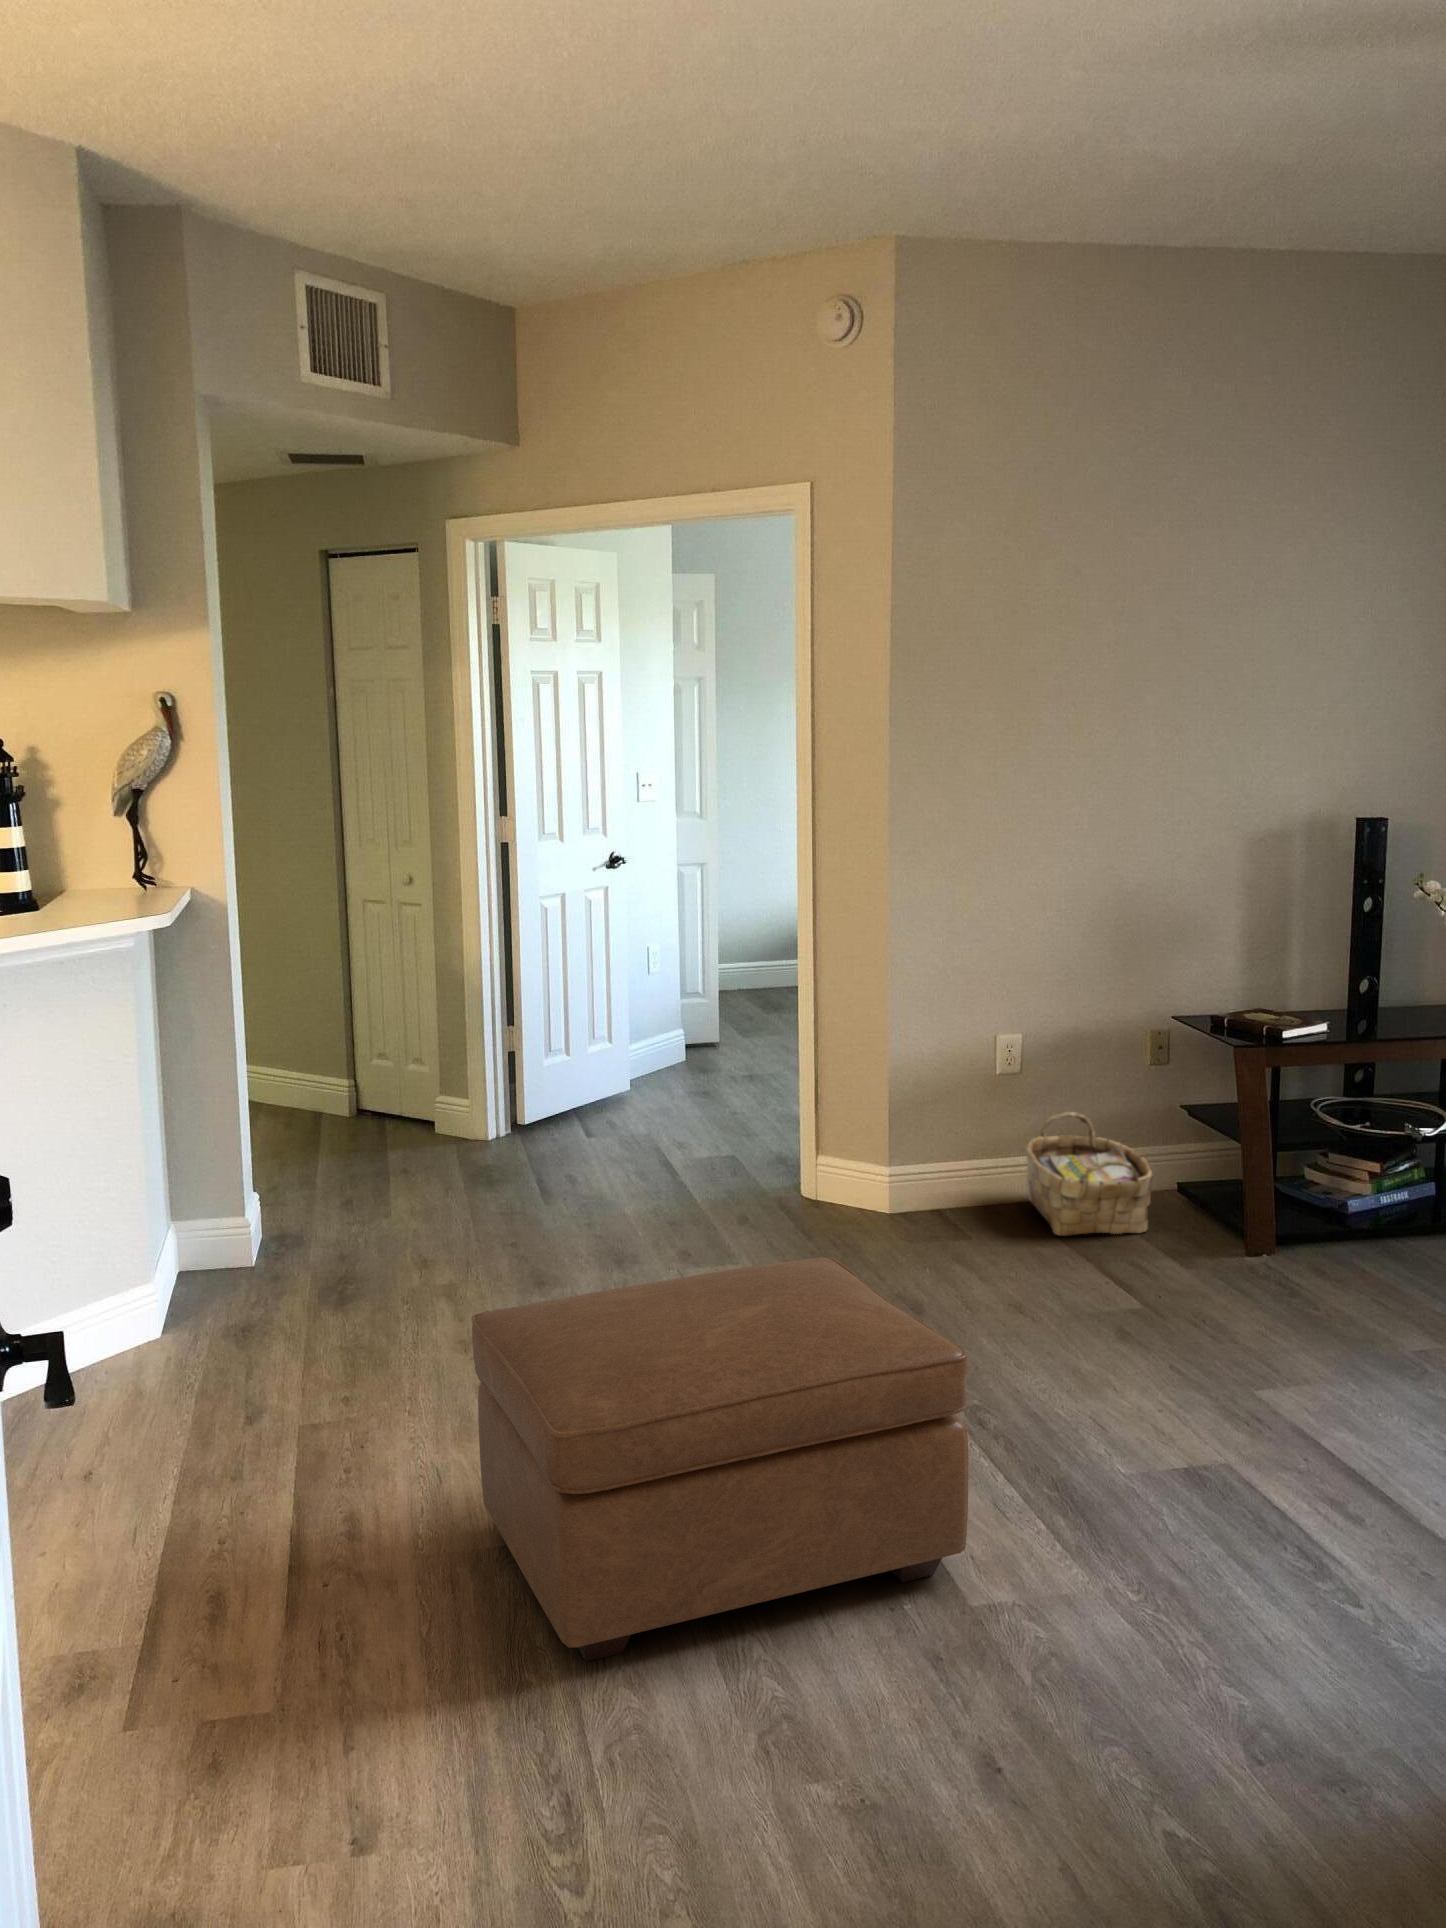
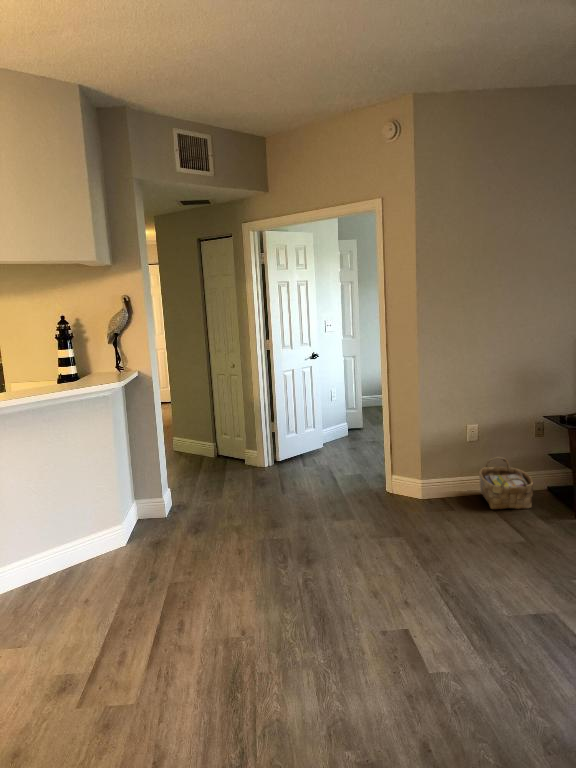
ottoman: present [471,1258,968,1662] -> none [224,520,428,689]

